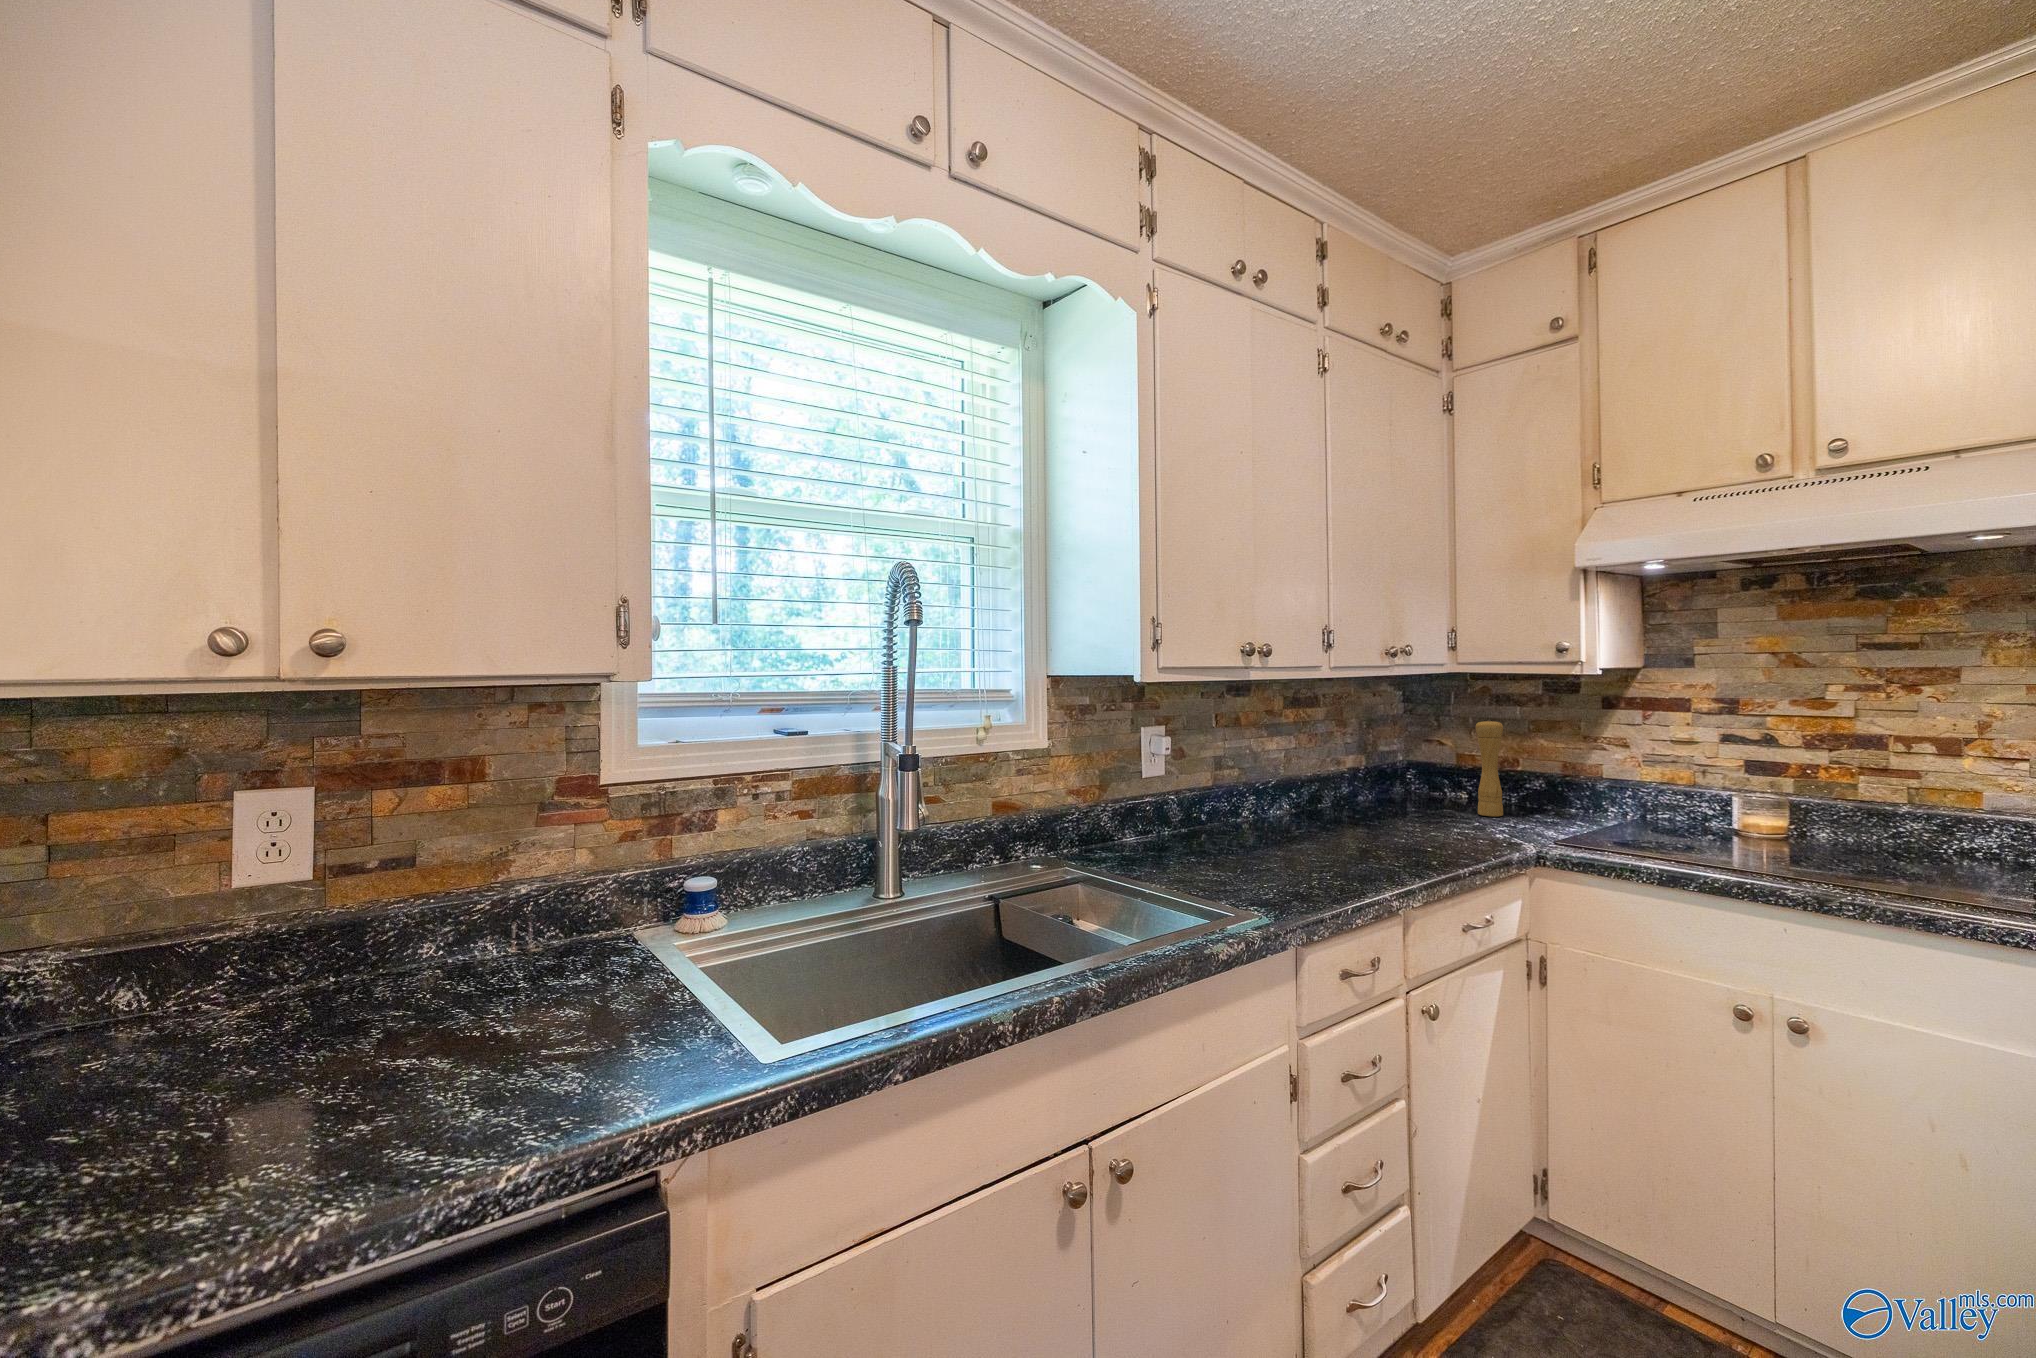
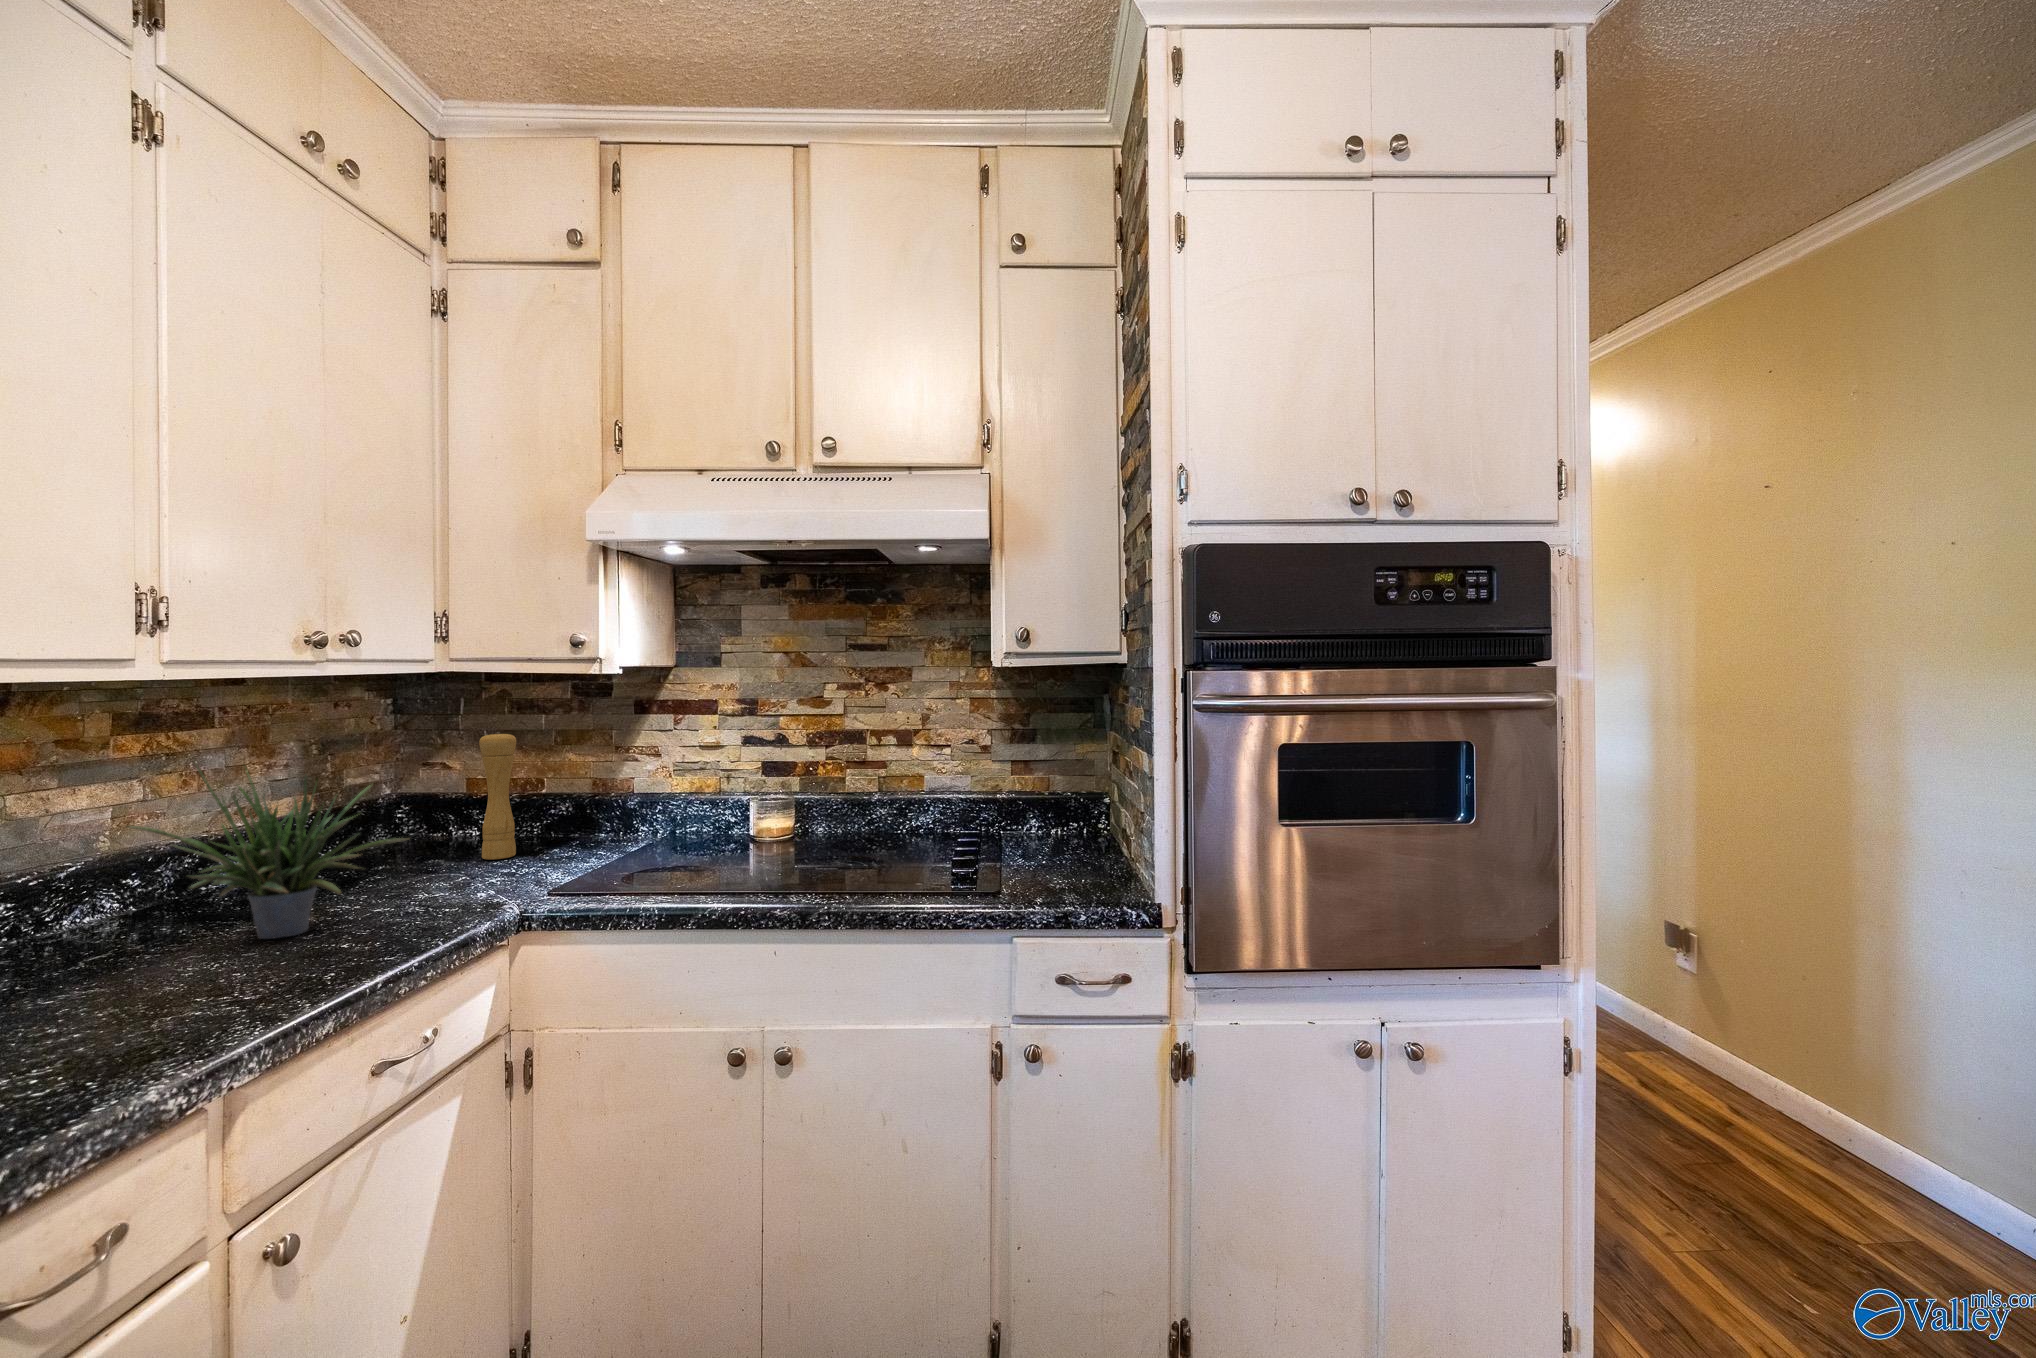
potted plant: none [1313,724,1452,840] -> present [128,765,408,939]

